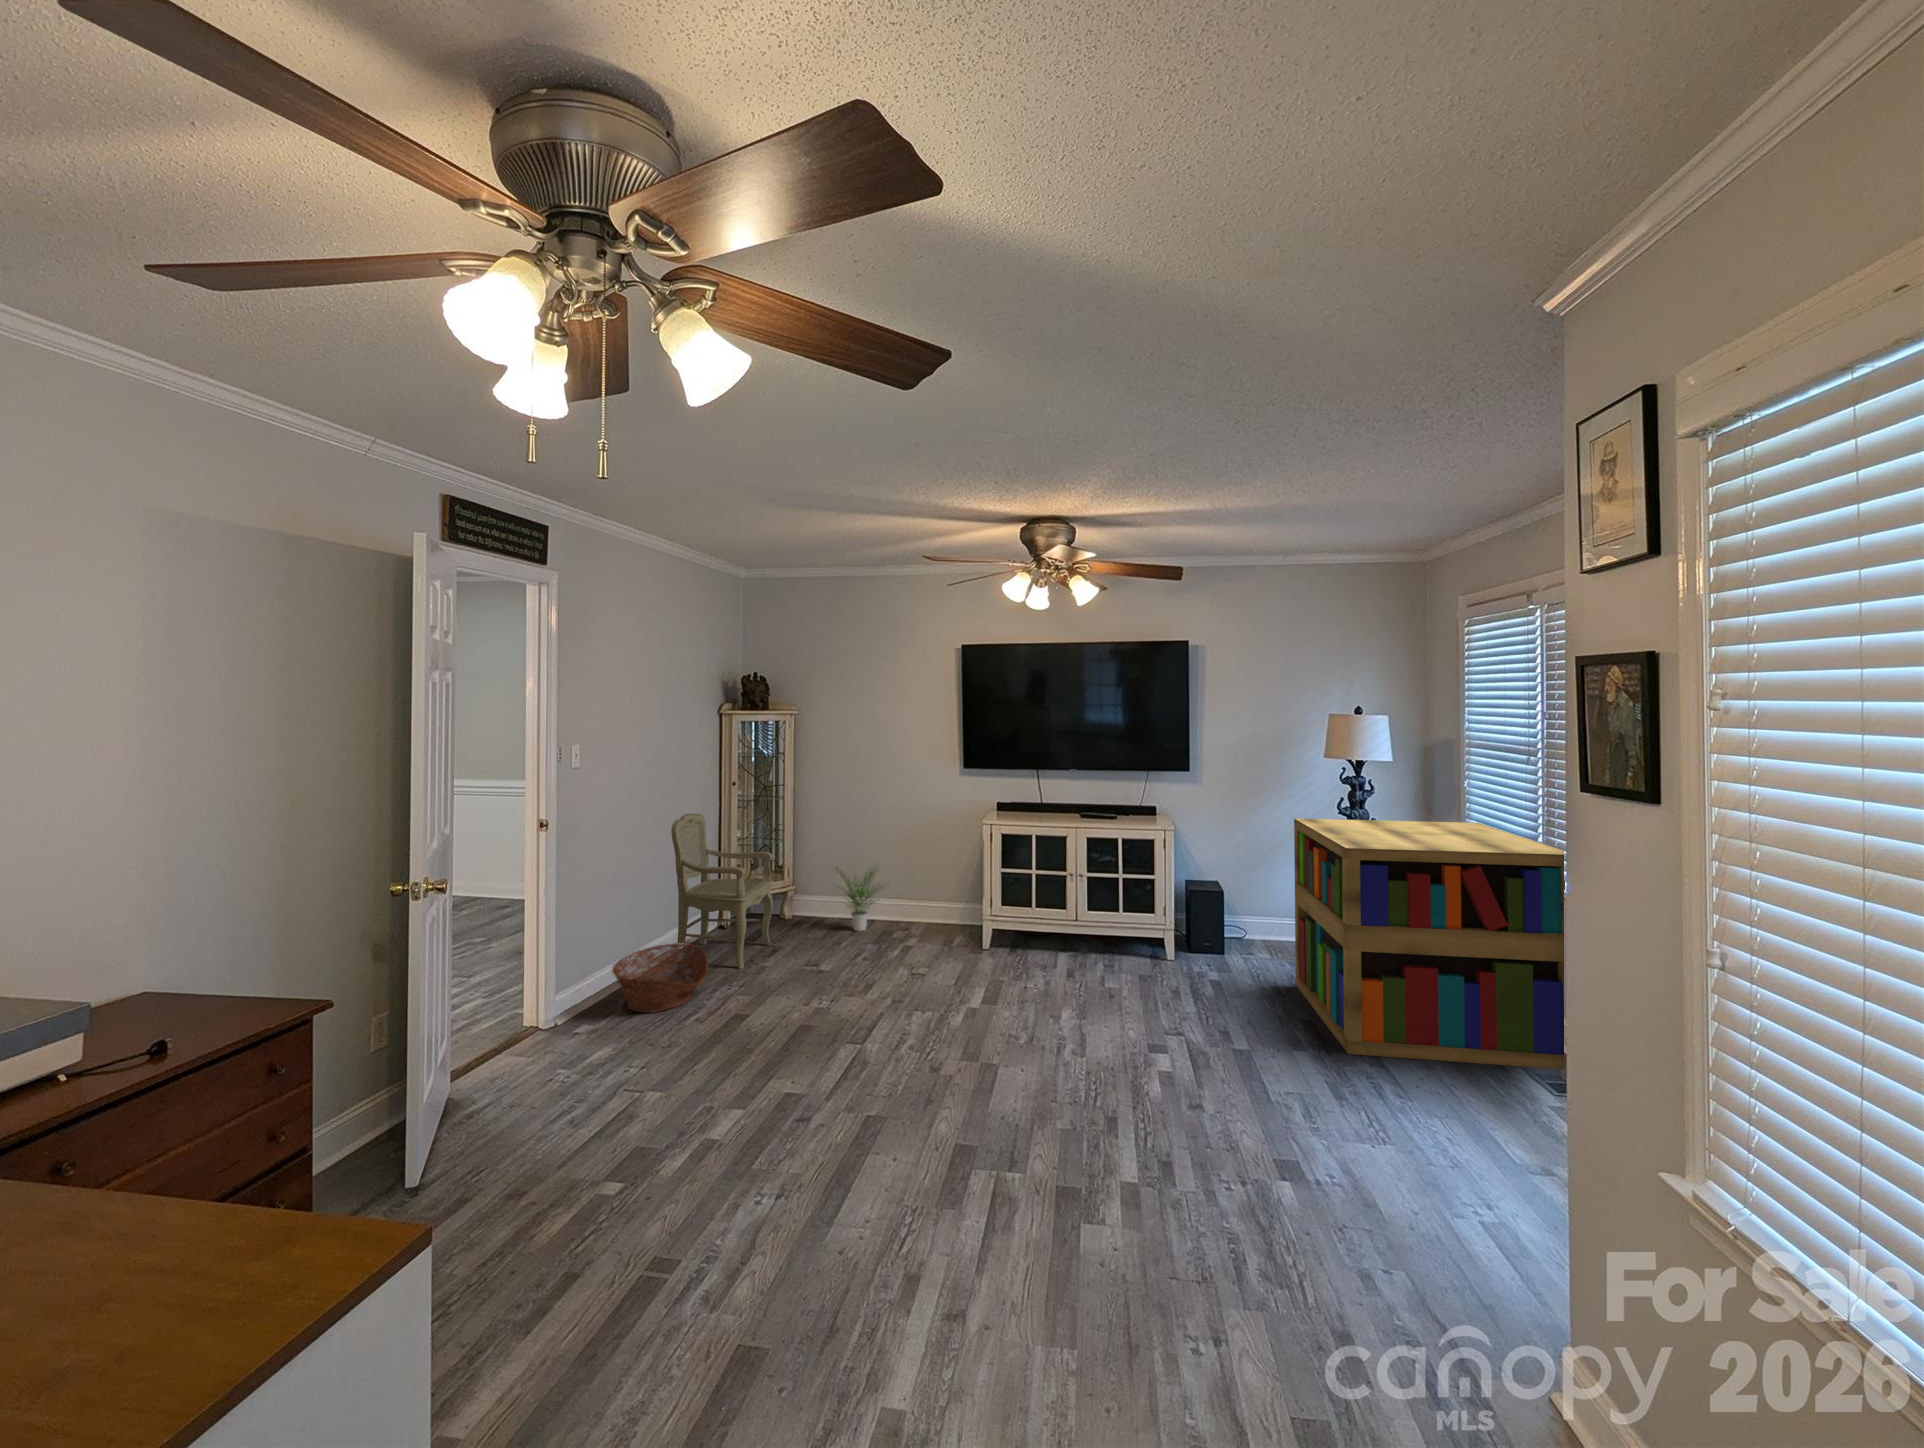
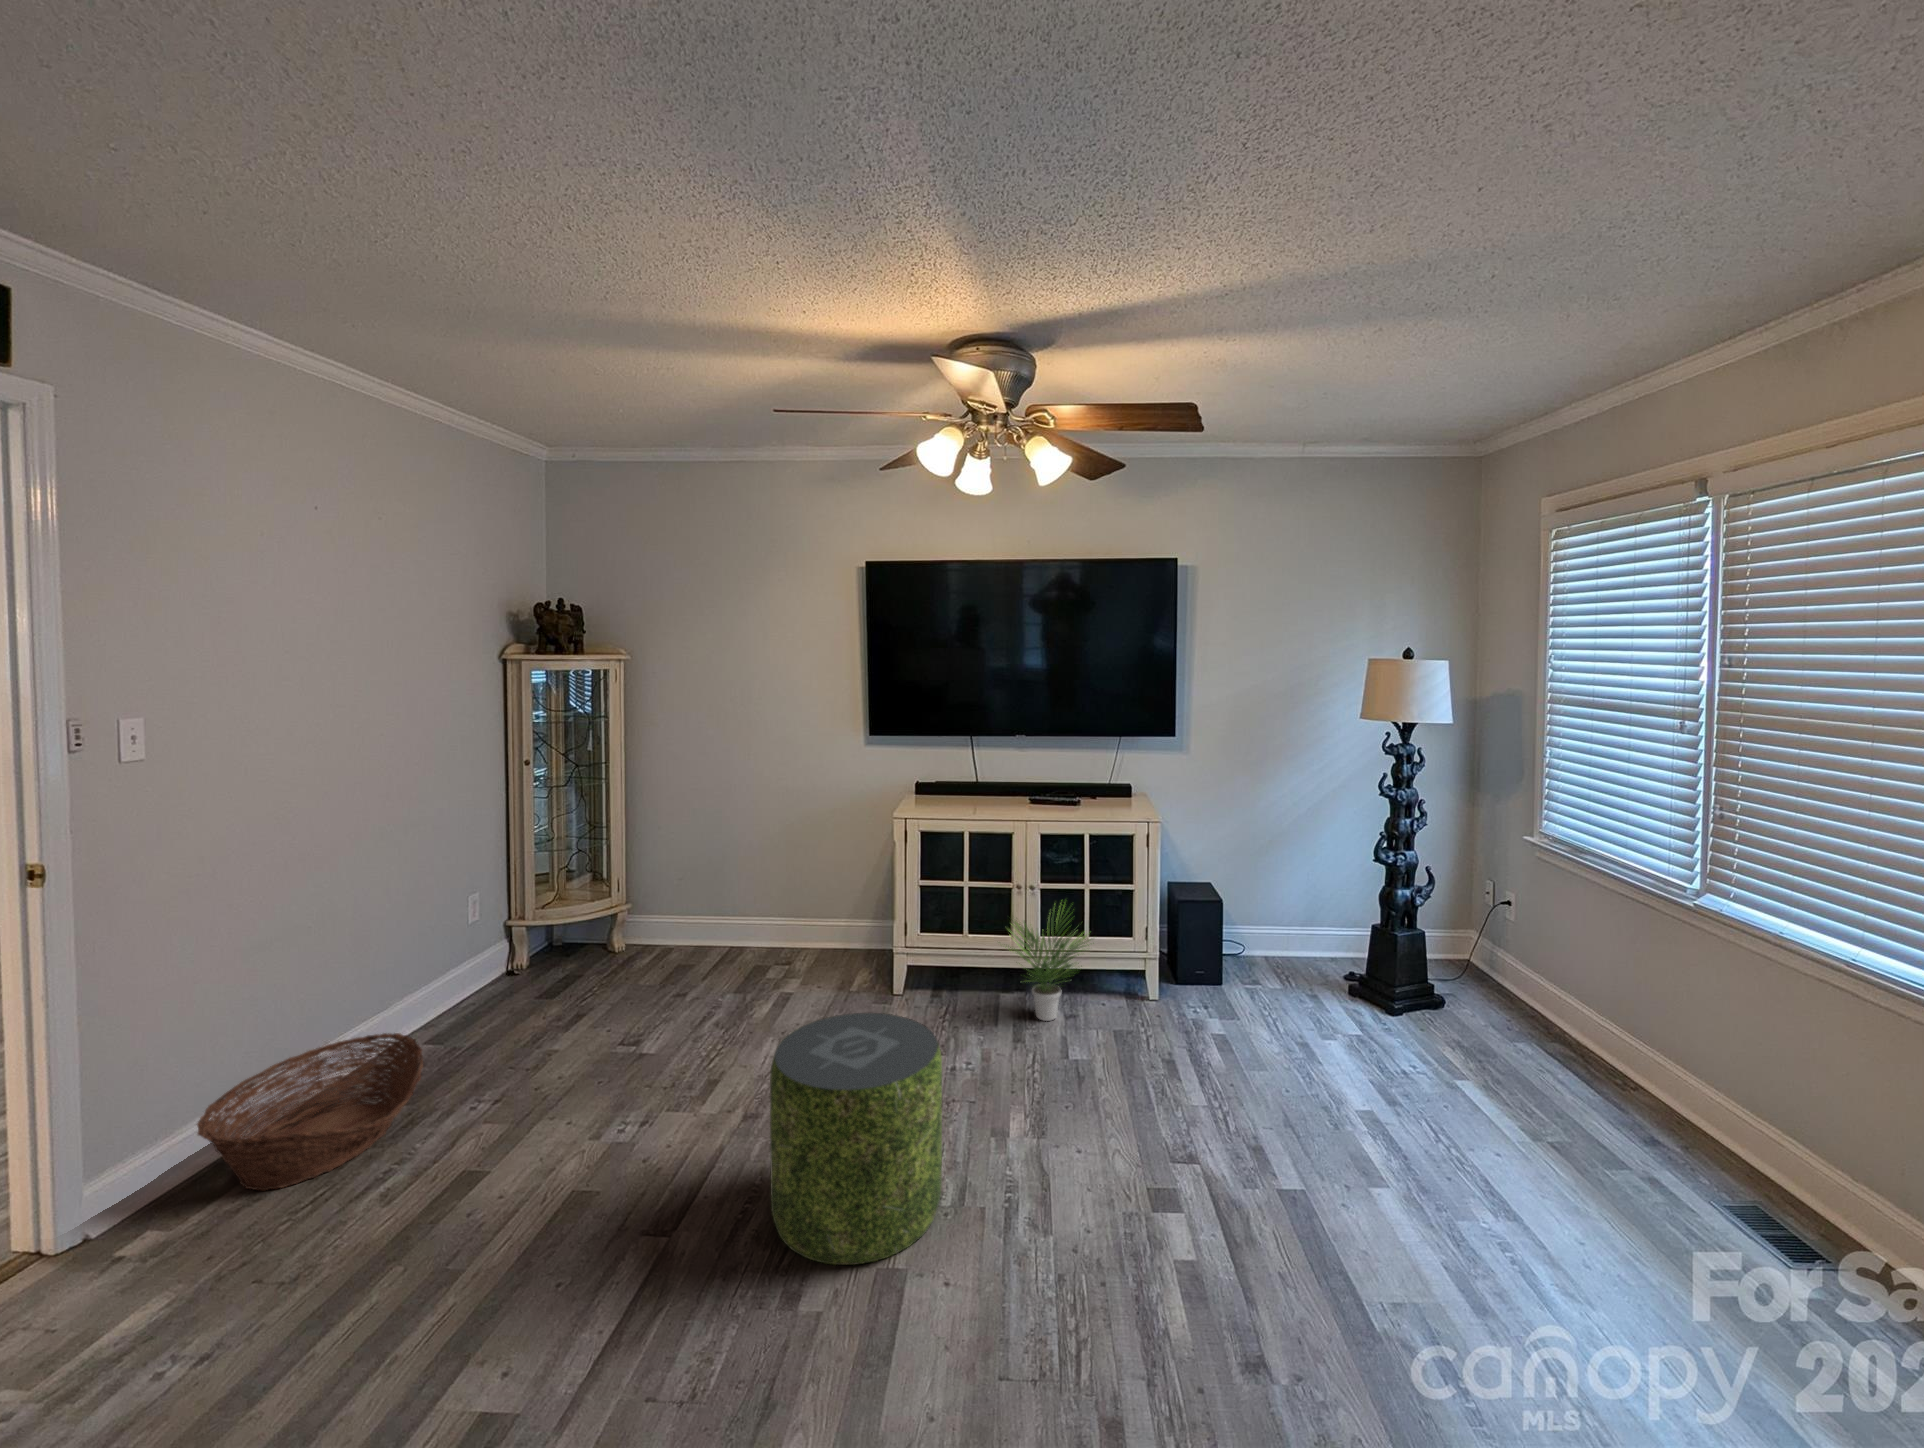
armchair: present [671,814,773,969] -> none [382,810,577,1060]
bookshelf: present [1294,818,1565,1070] -> none [1331,806,1797,1195]
potted plant: present [839,866,884,931] -> present [1005,905,1090,1021]
pouf: none [923,931,1021,1058] -> present [770,1013,942,1265]

